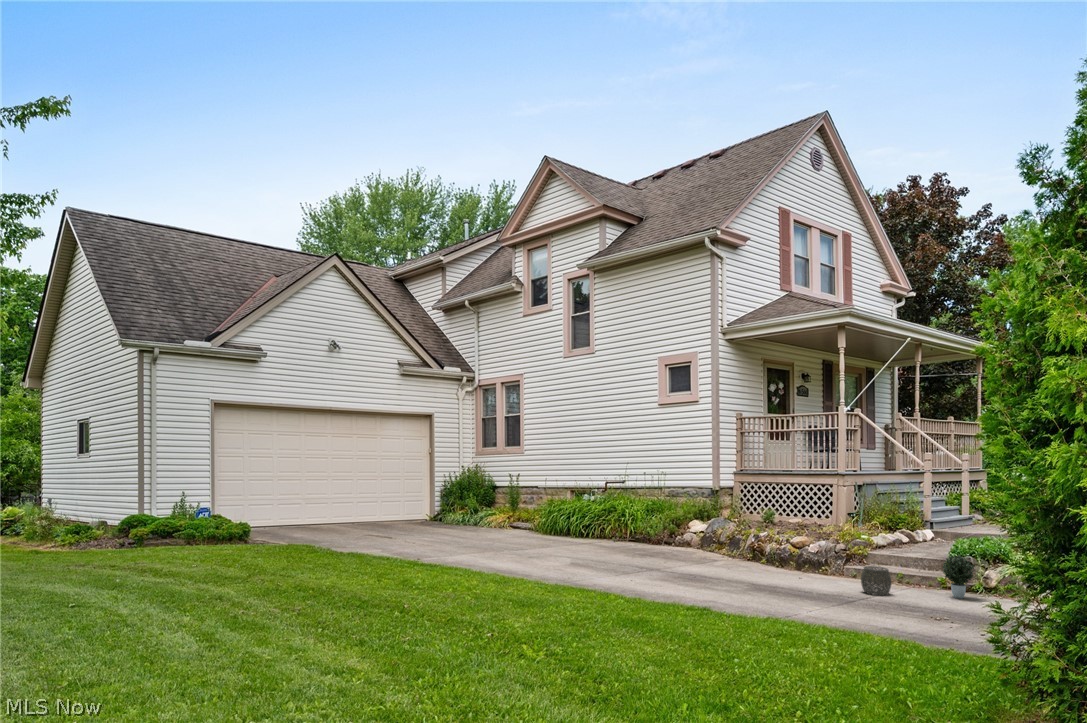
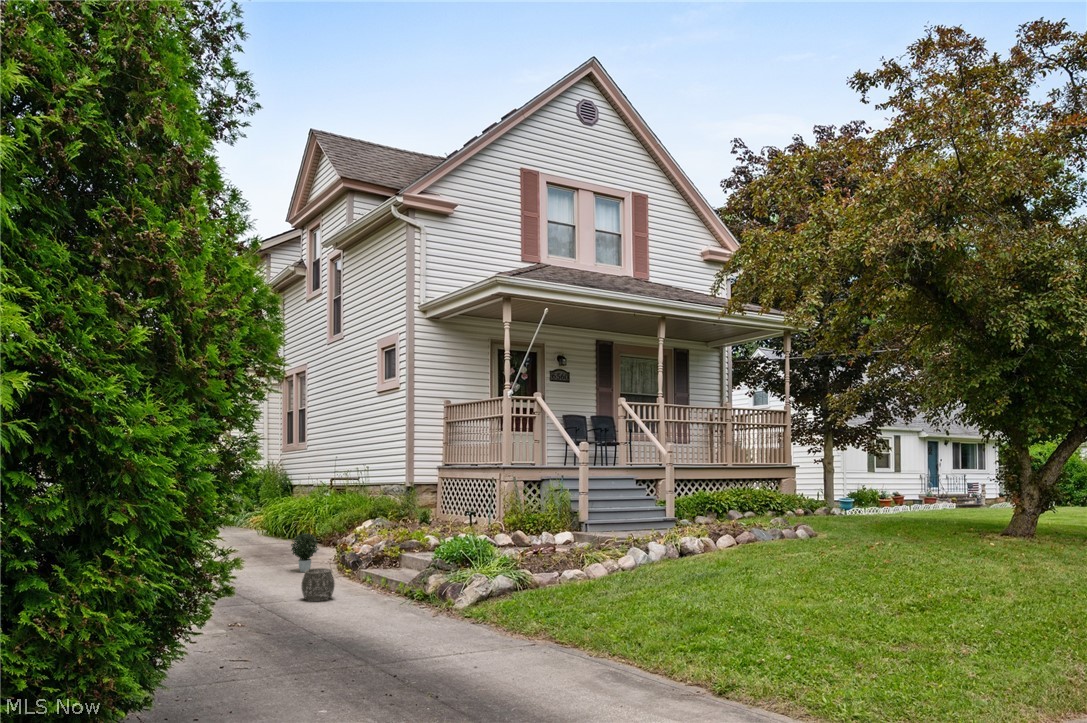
potted plant: present [943,556,974,599] -> present [291,533,319,573]

